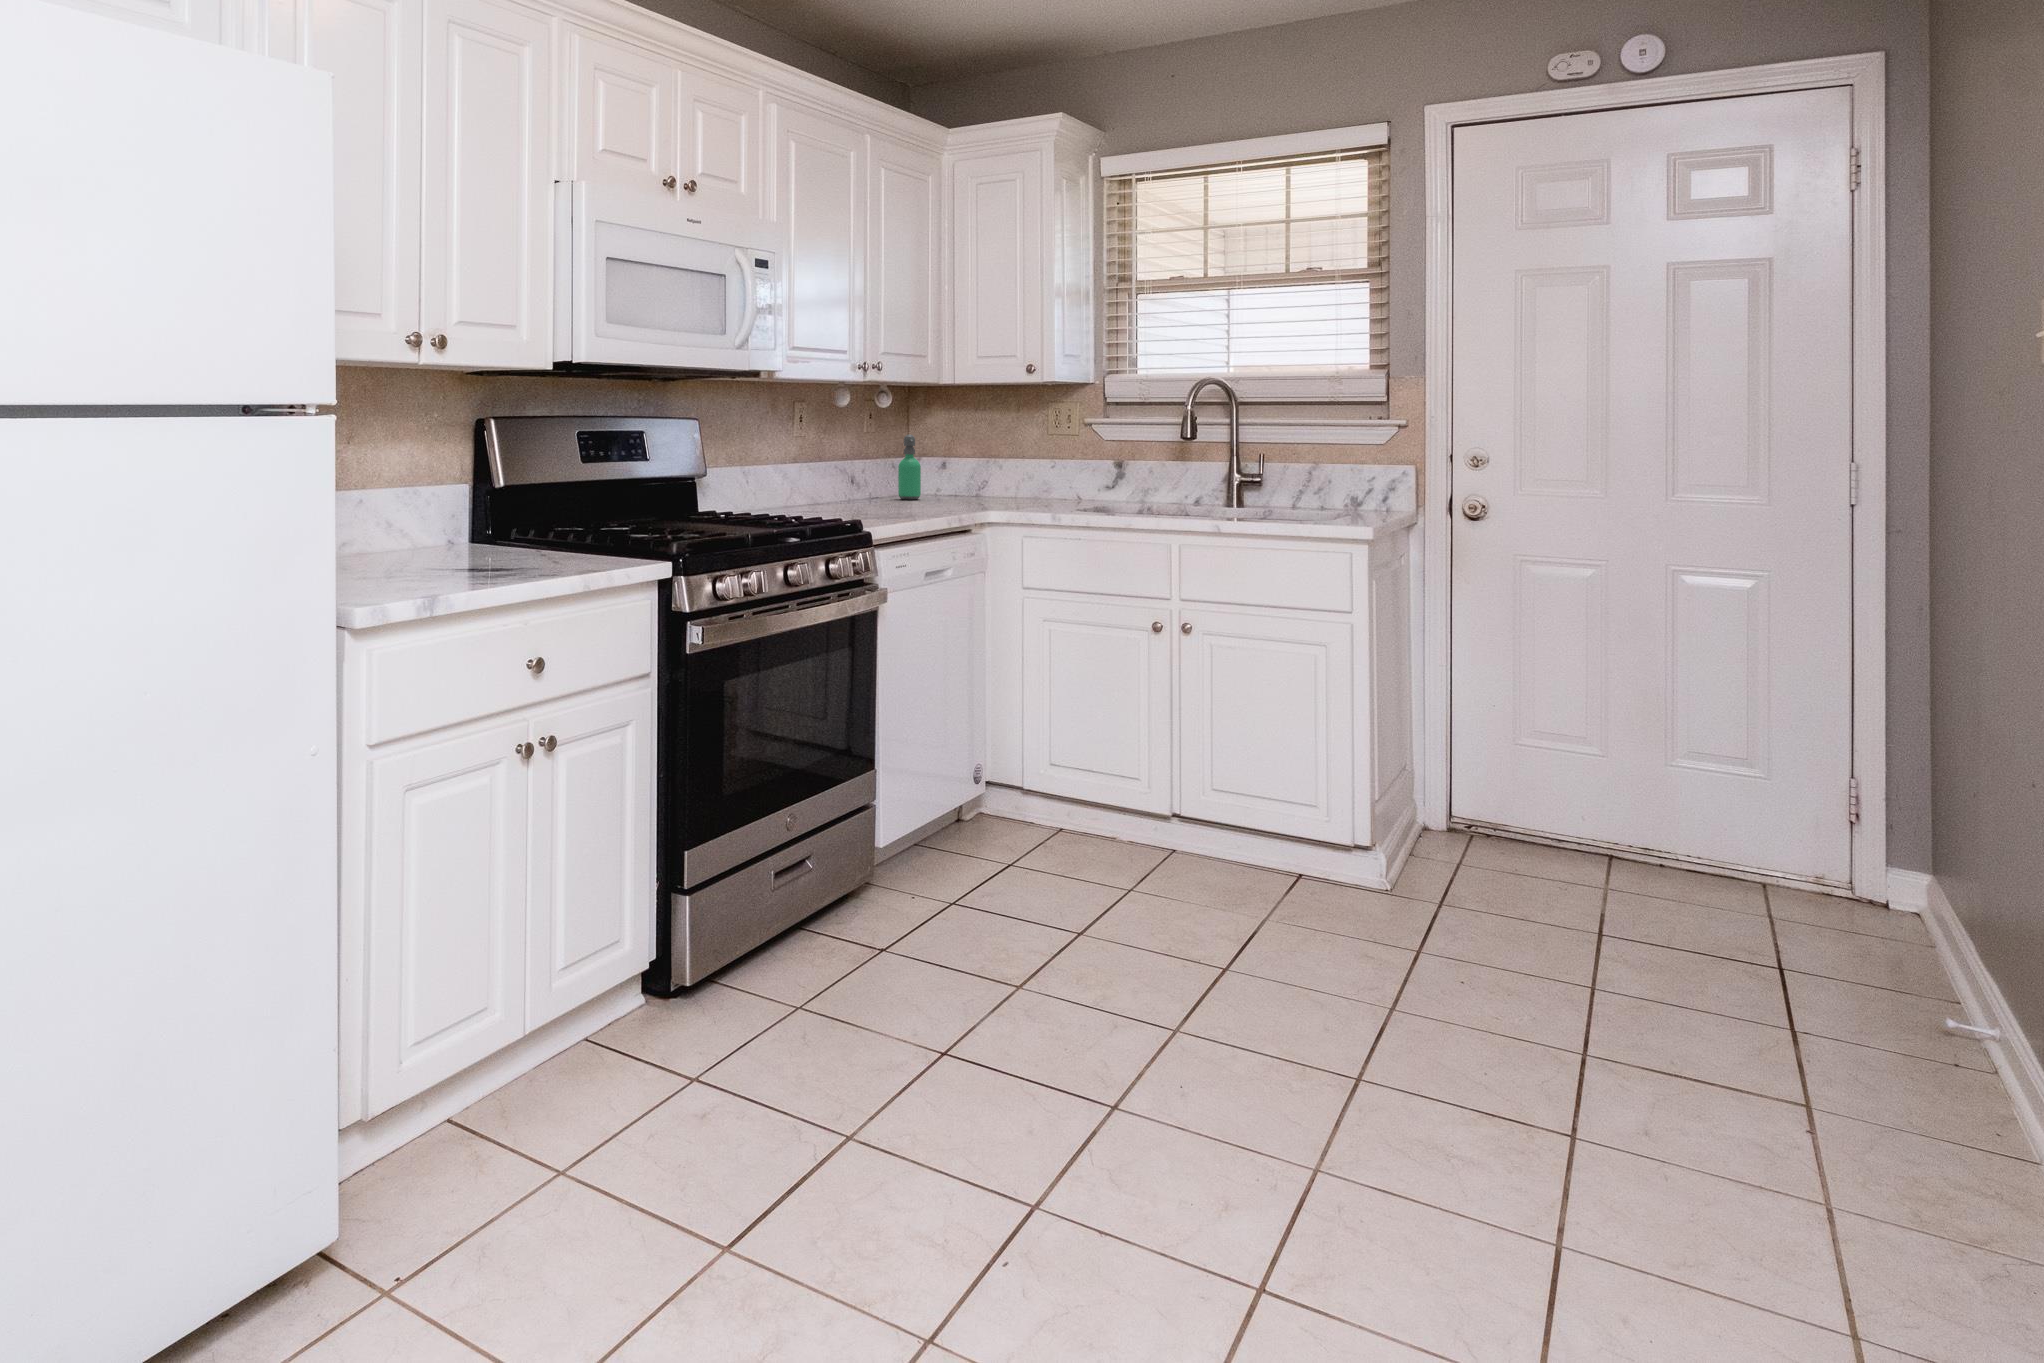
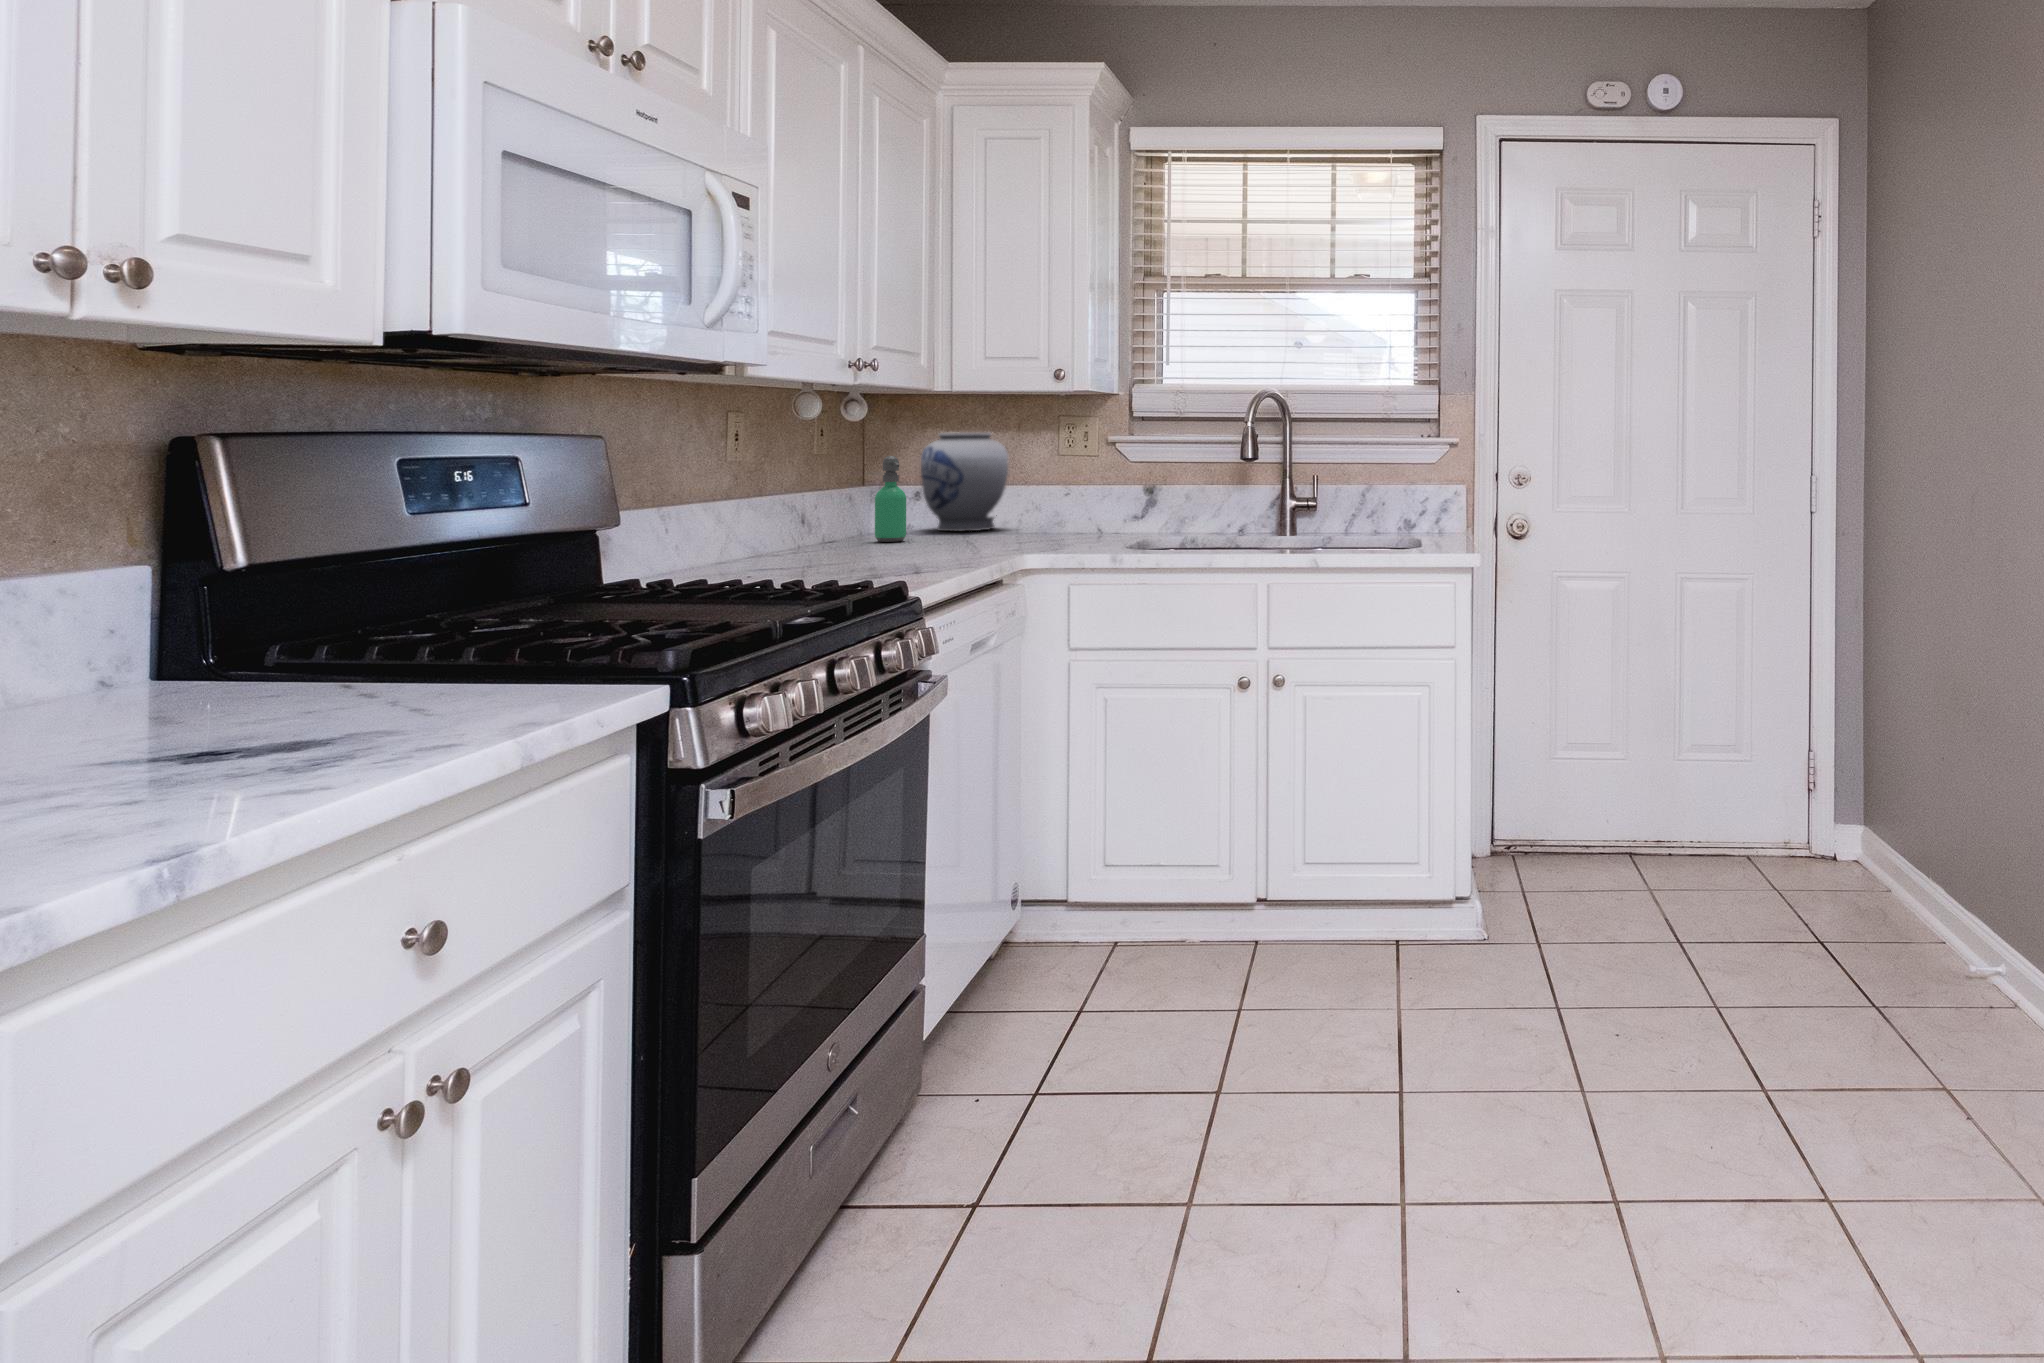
vase: none [942,417,1009,495] -> present [921,432,1010,531]

